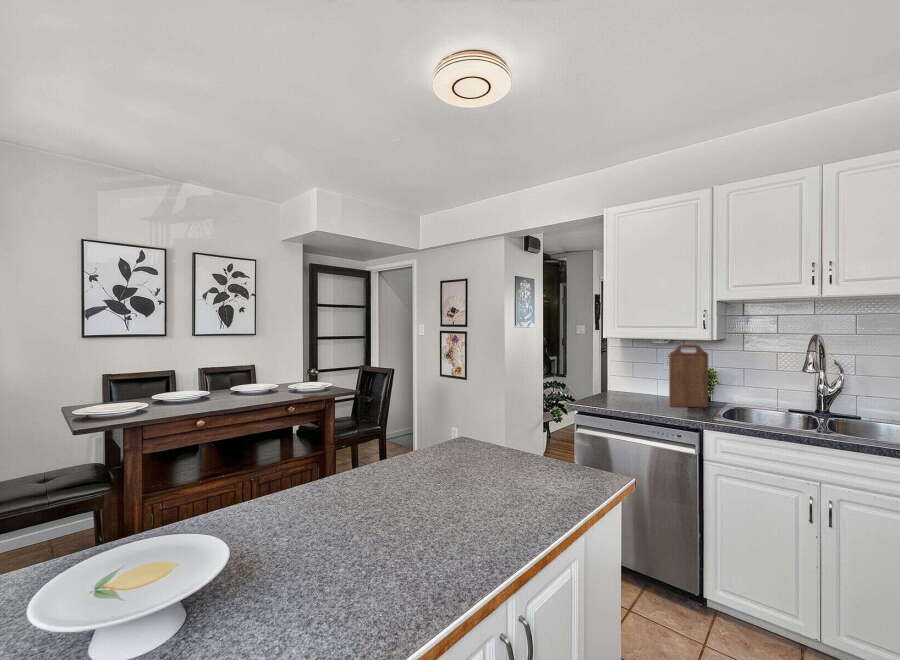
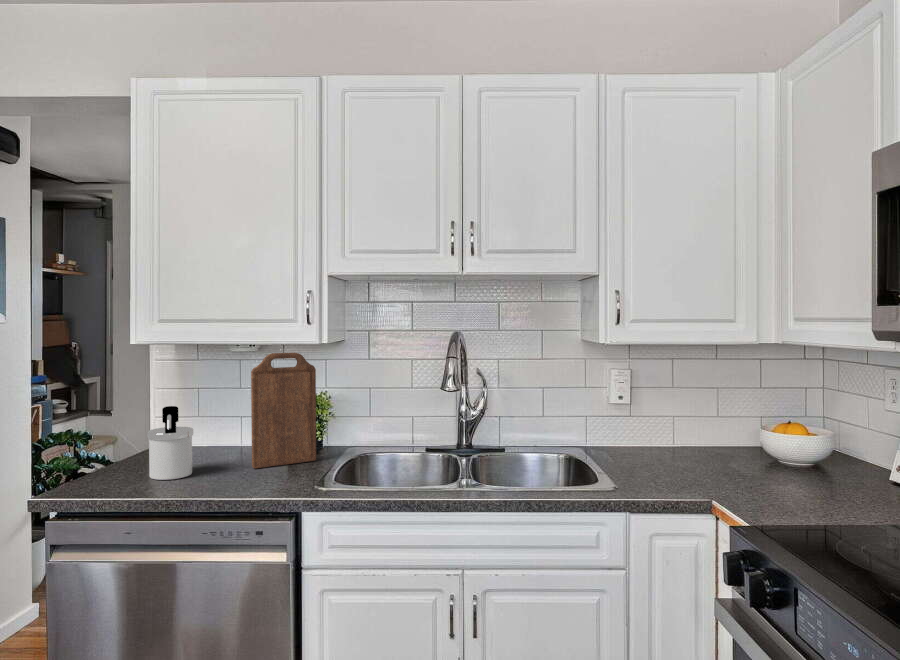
soap dispenser: none [615,369,638,405] -> present [147,406,193,480]

